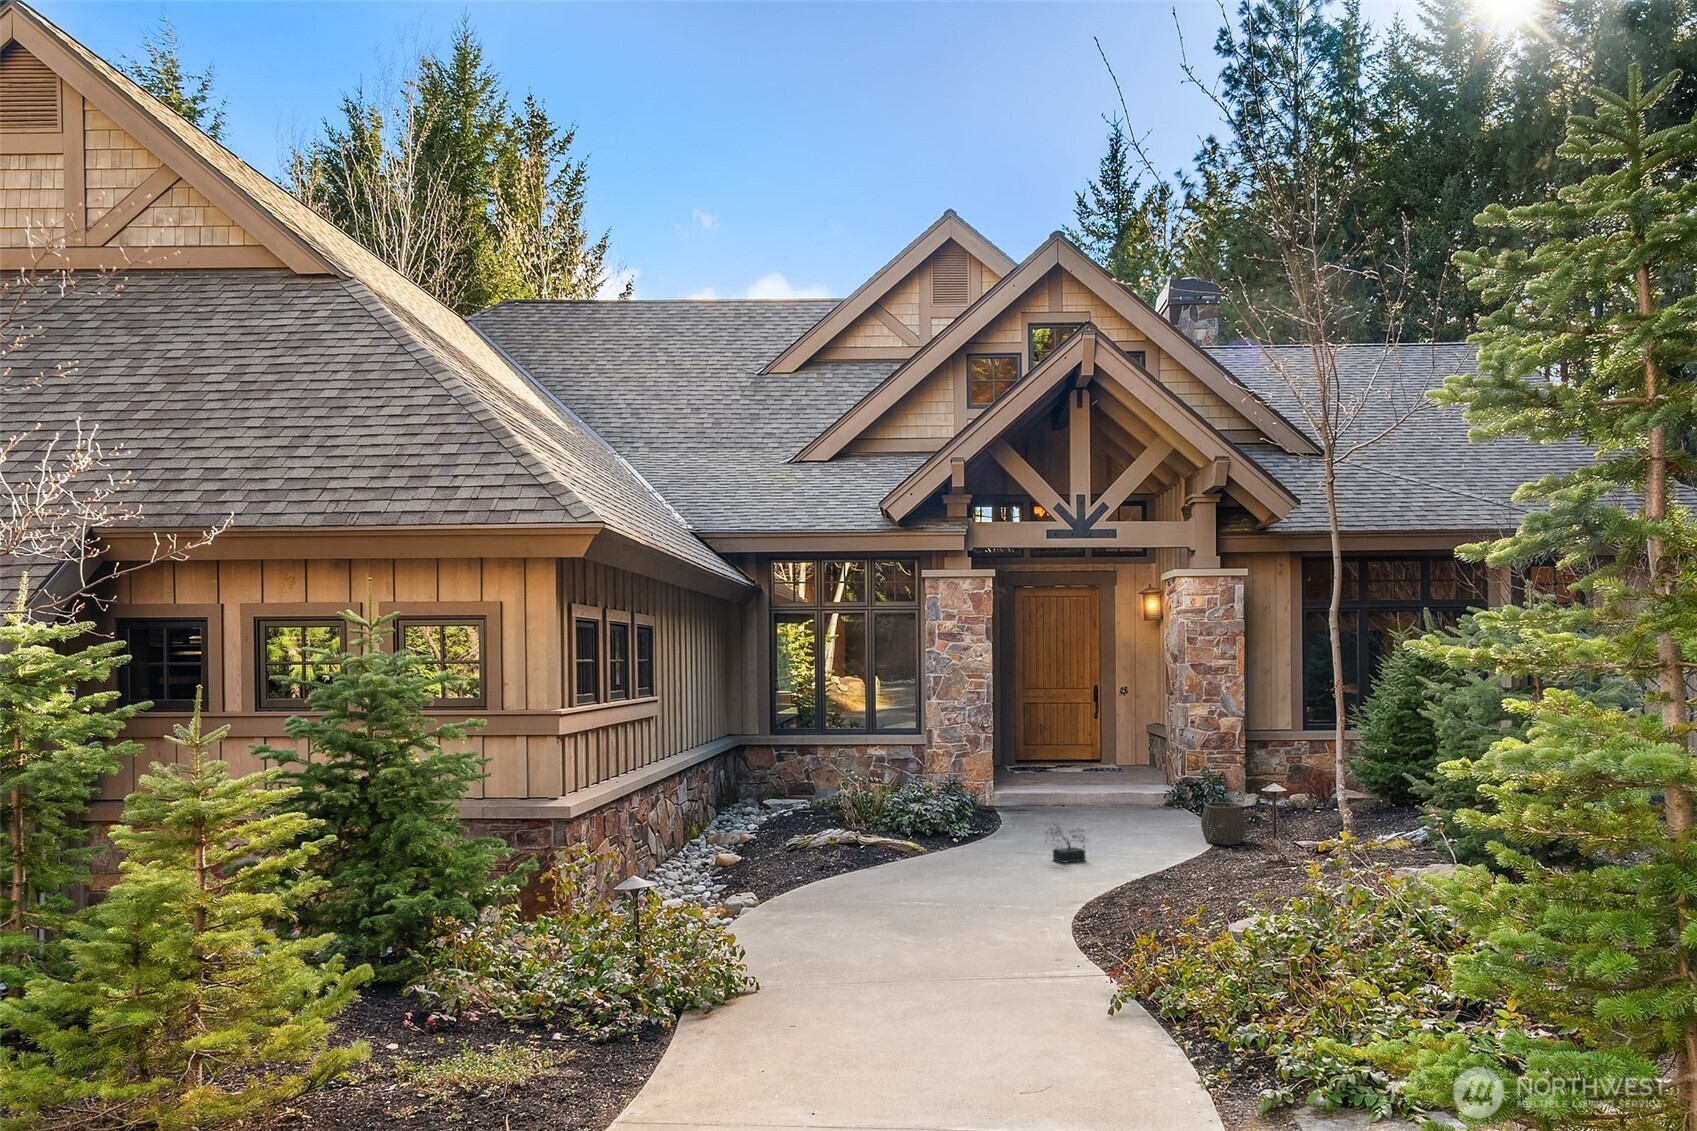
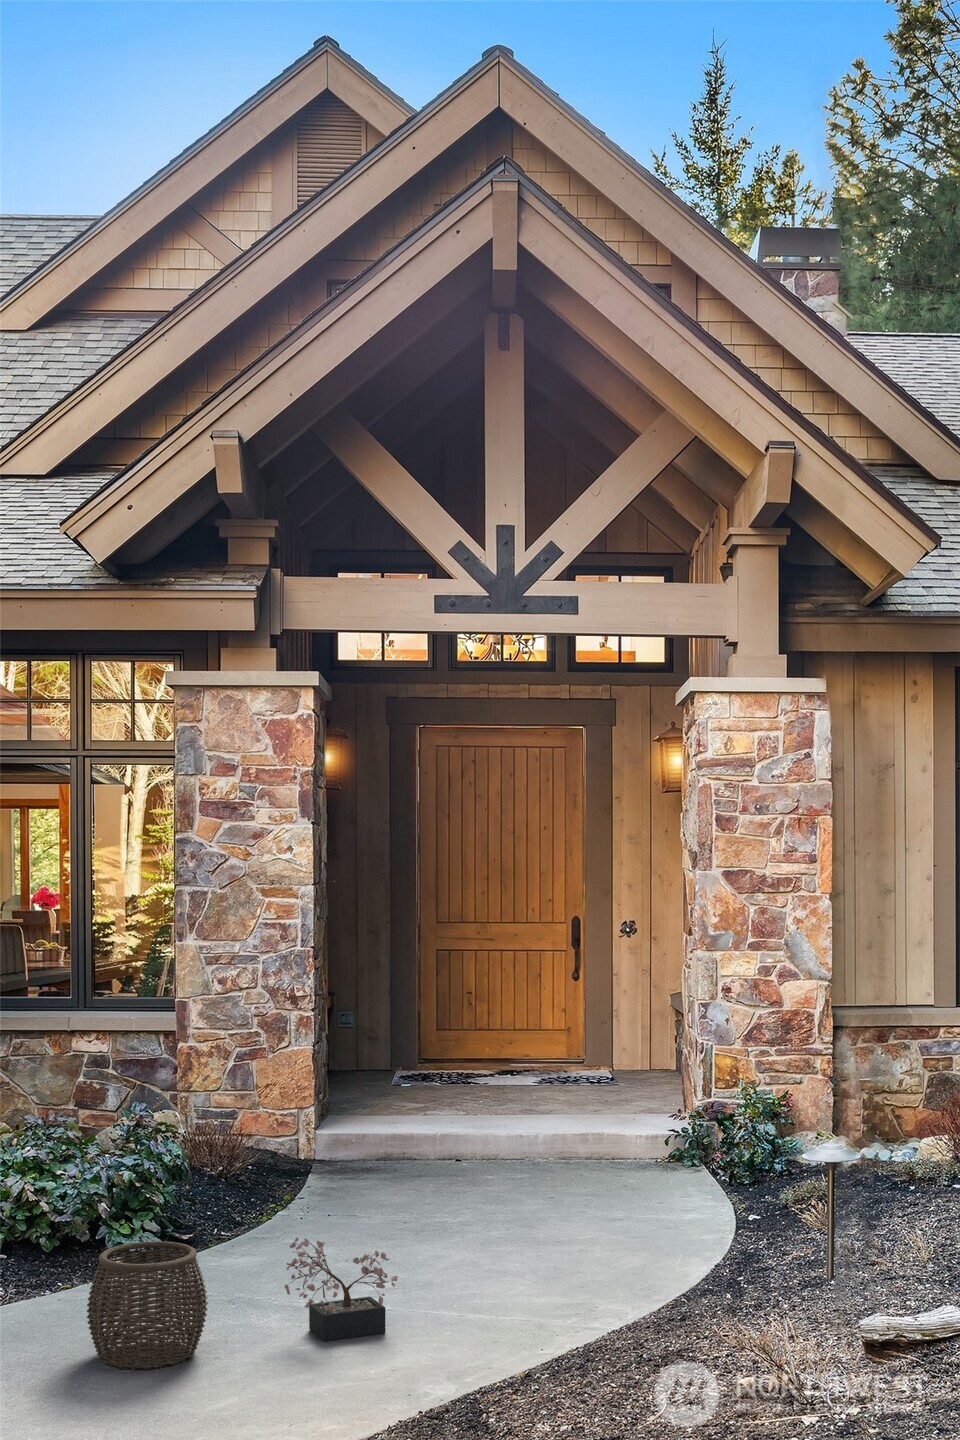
woven basket: present [1201,802,1246,845] -> present [87,1241,208,1370]

